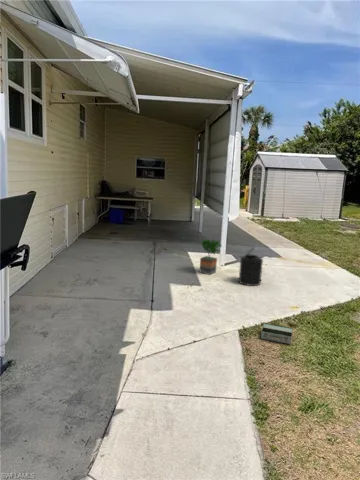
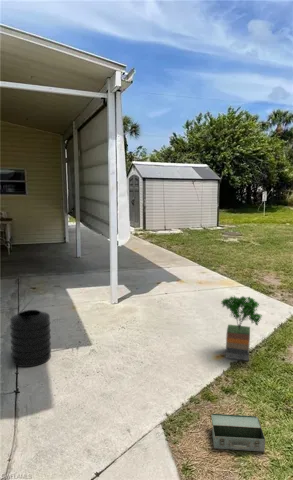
potted tree: present [200,239,221,275] -> present [221,296,262,361]
trash can: present [239,248,263,286] -> present [10,309,51,367]

